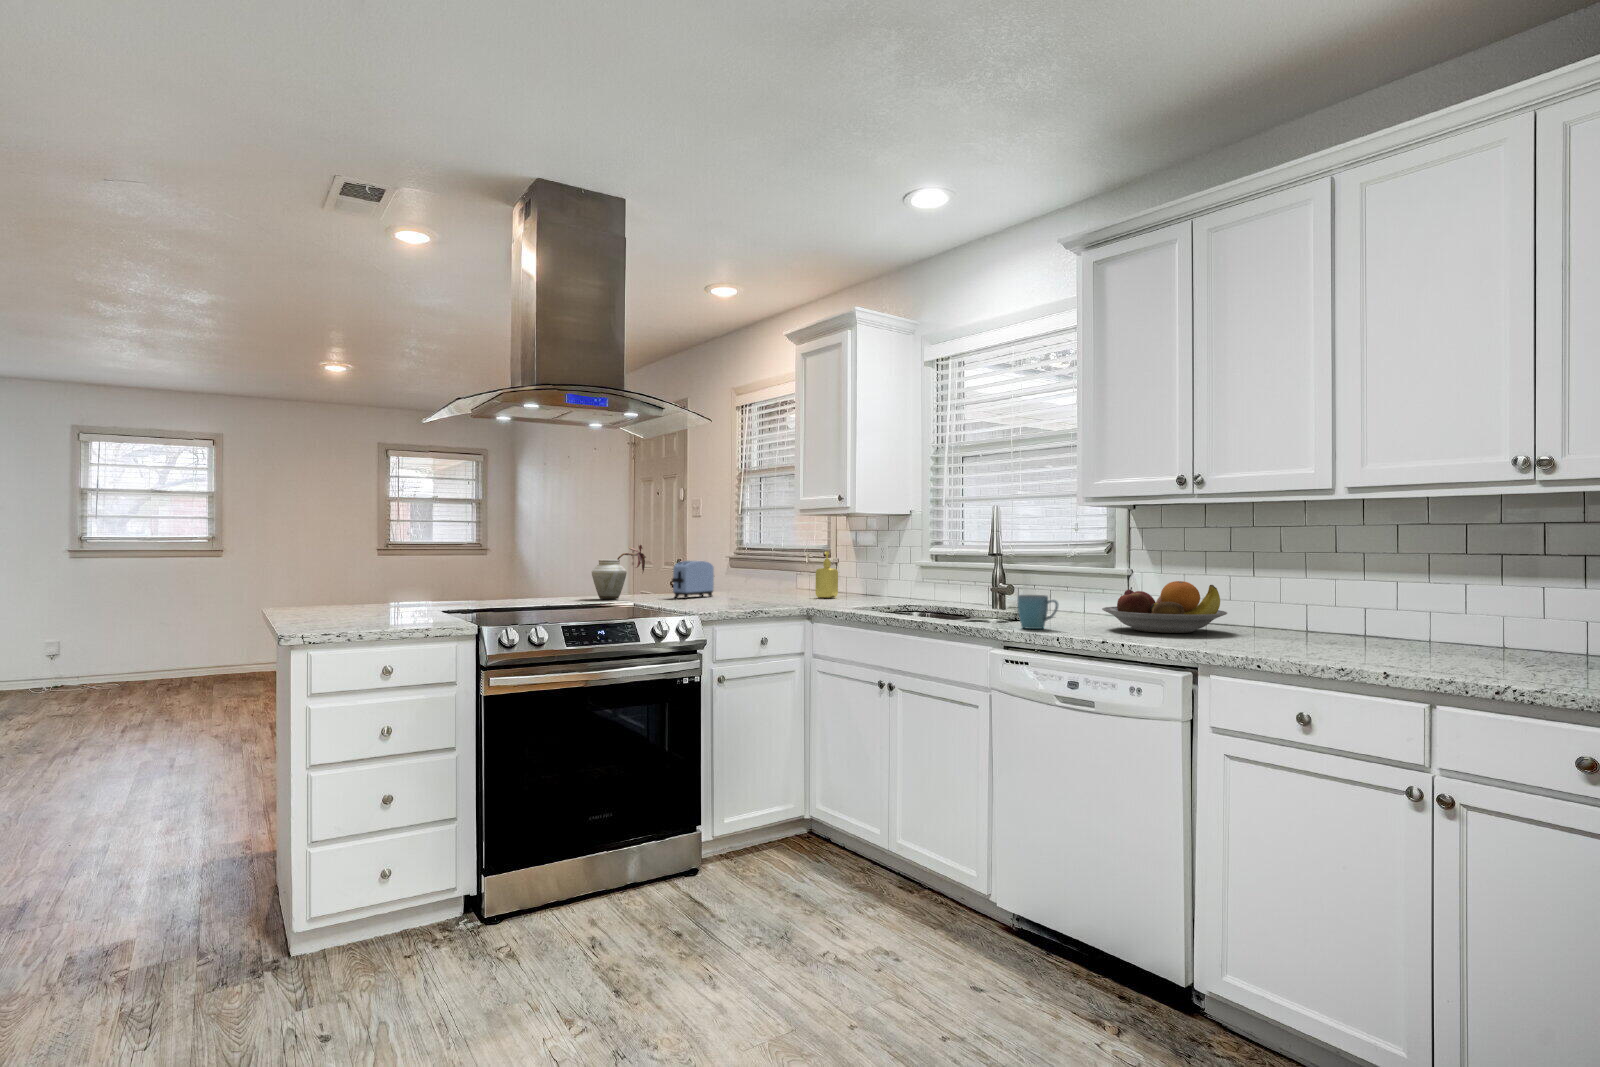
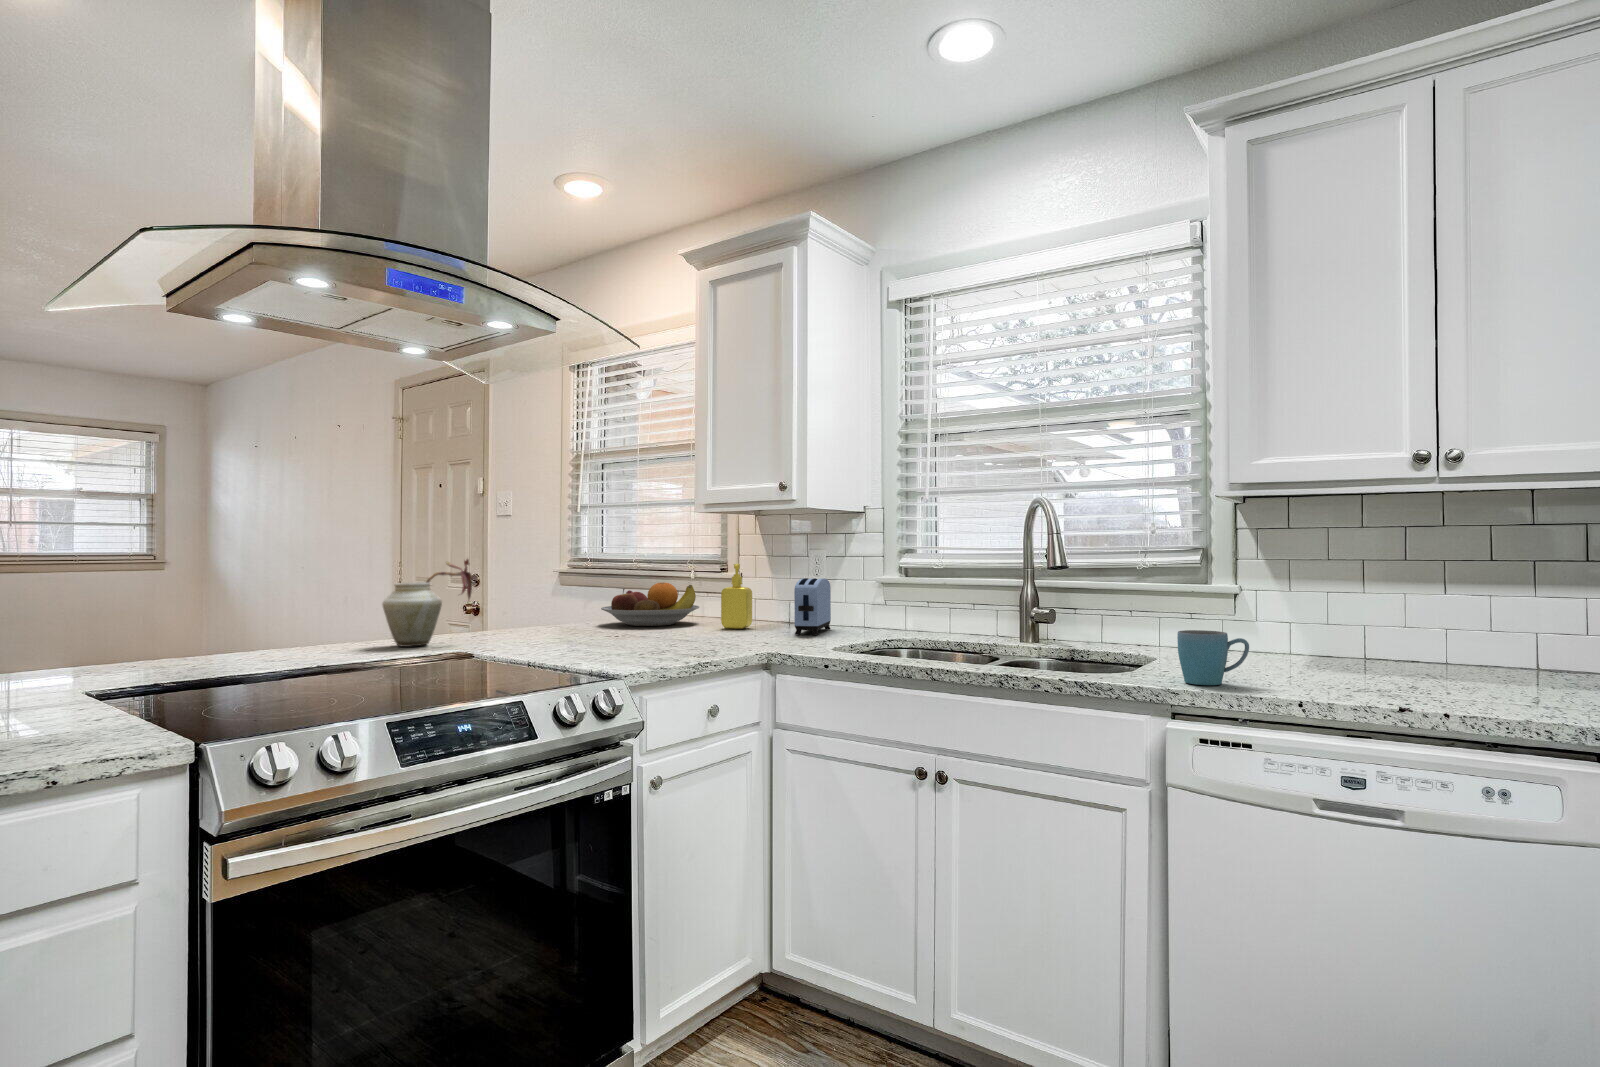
toaster: present [672,561,714,599] -> present [794,578,831,635]
fruit bowl: present [1102,581,1227,633] -> present [601,583,699,626]

